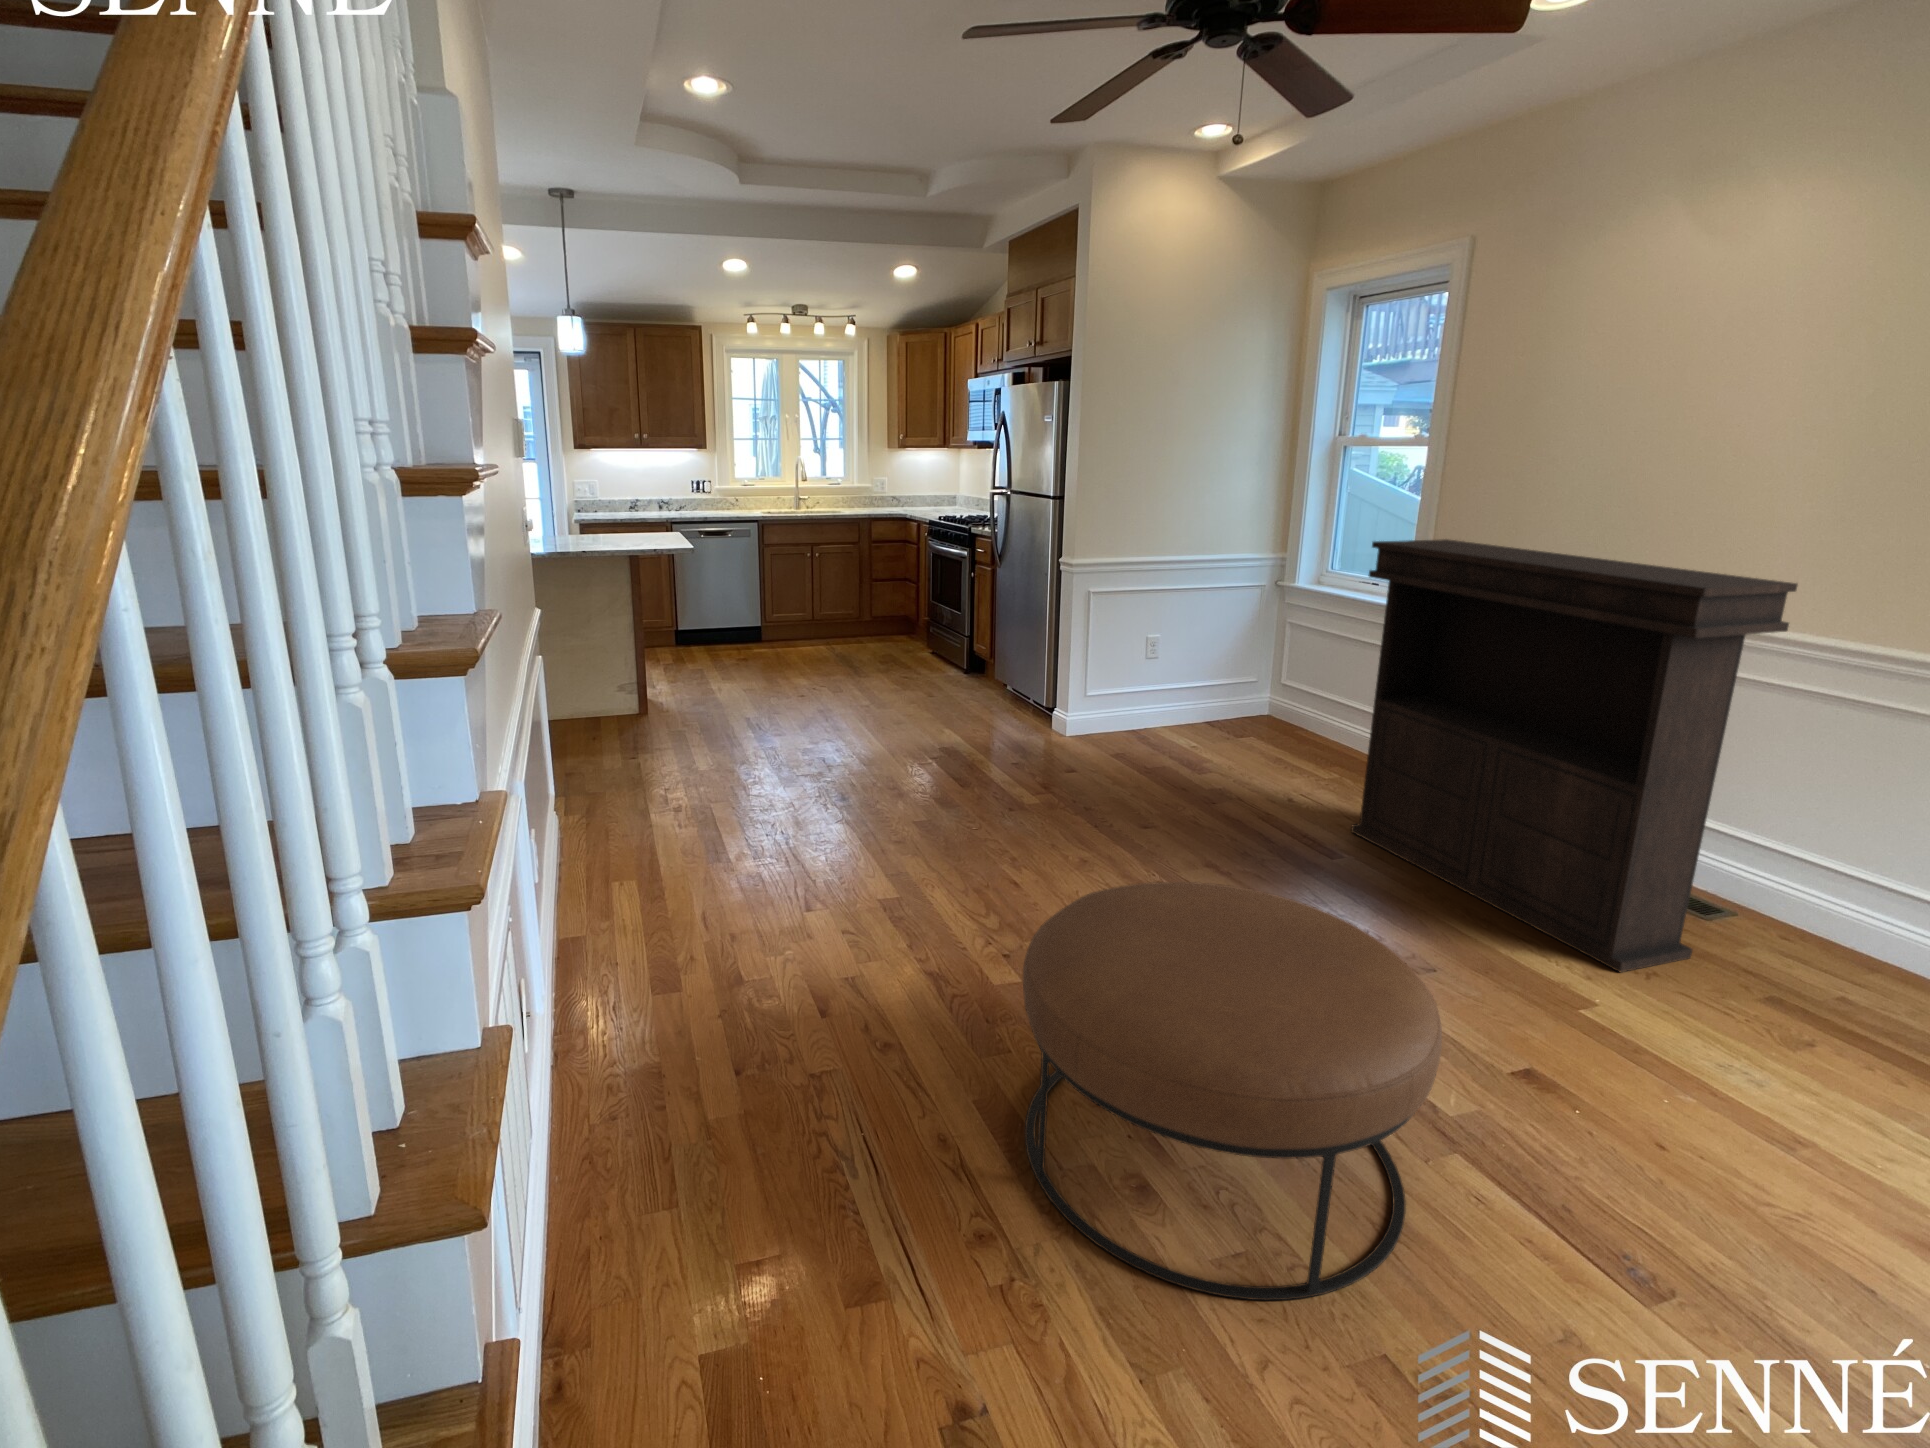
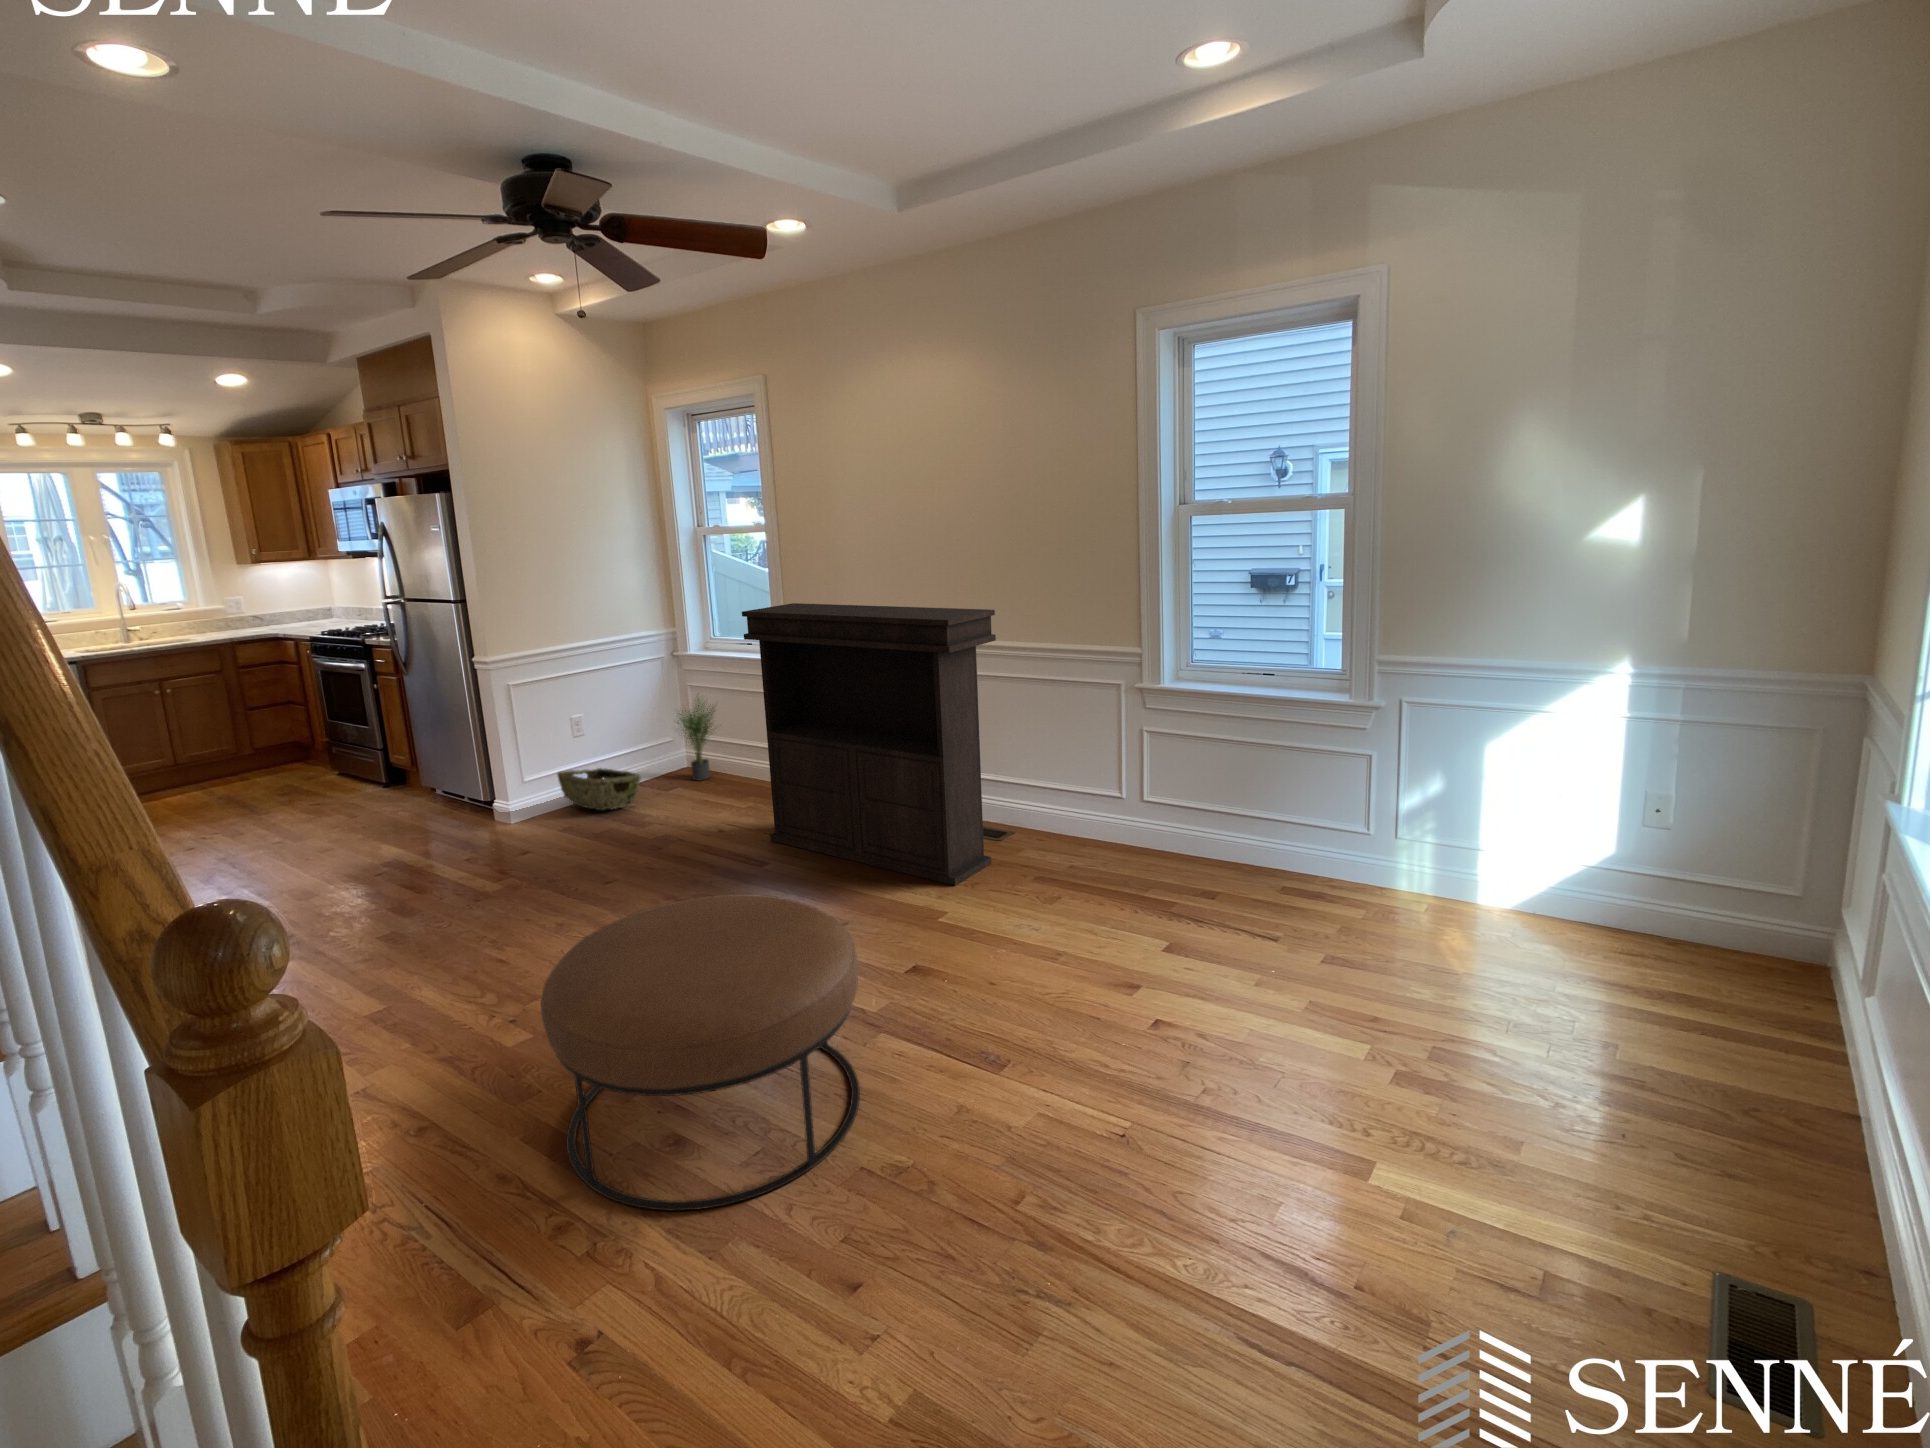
potted plant: none [1256,634,1324,738] -> present [677,699,716,780]
woven basket: none [1121,694,1210,749] -> present [557,768,641,810]

